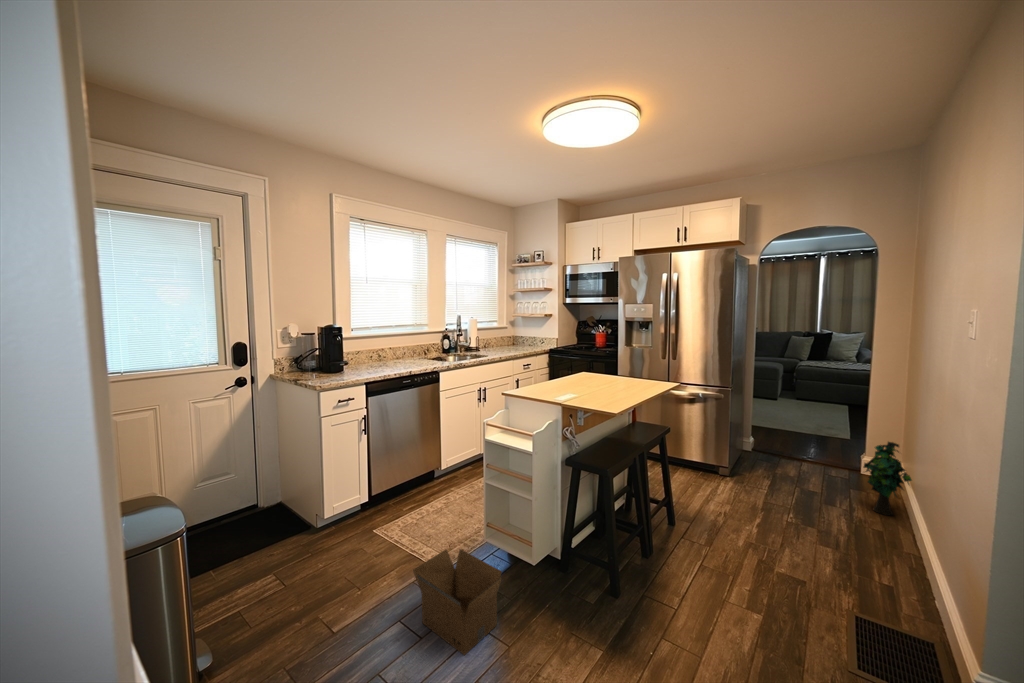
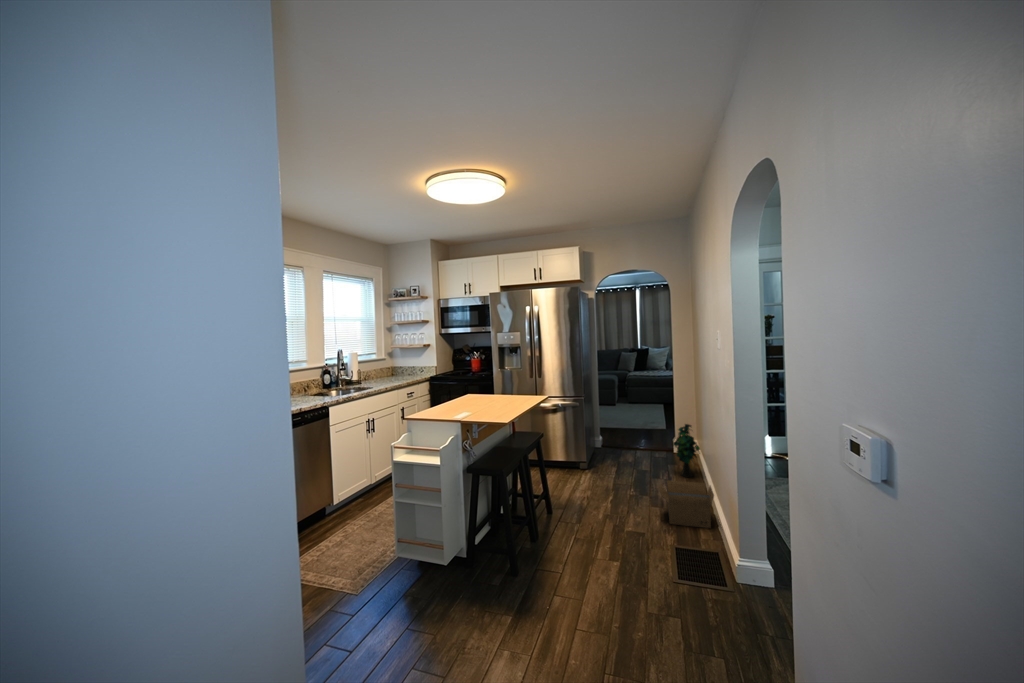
cardboard box: present [413,549,502,655] -> present [659,481,714,528]

